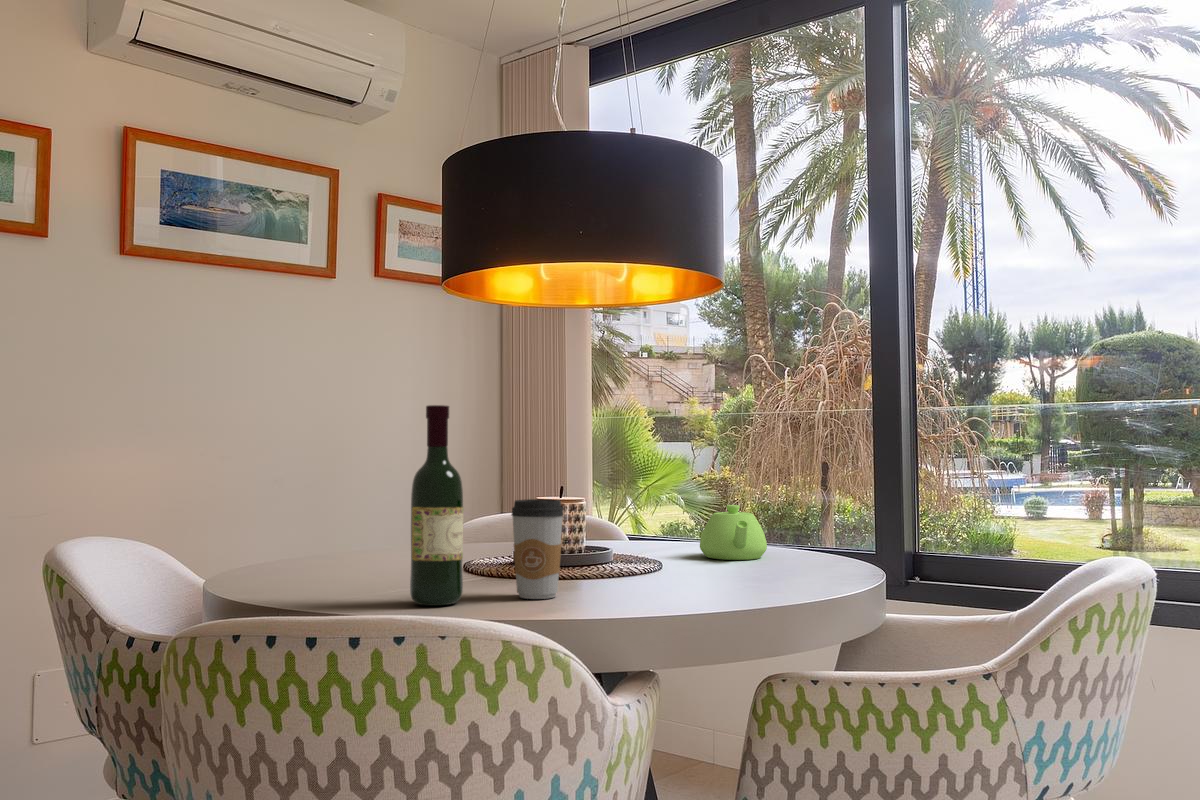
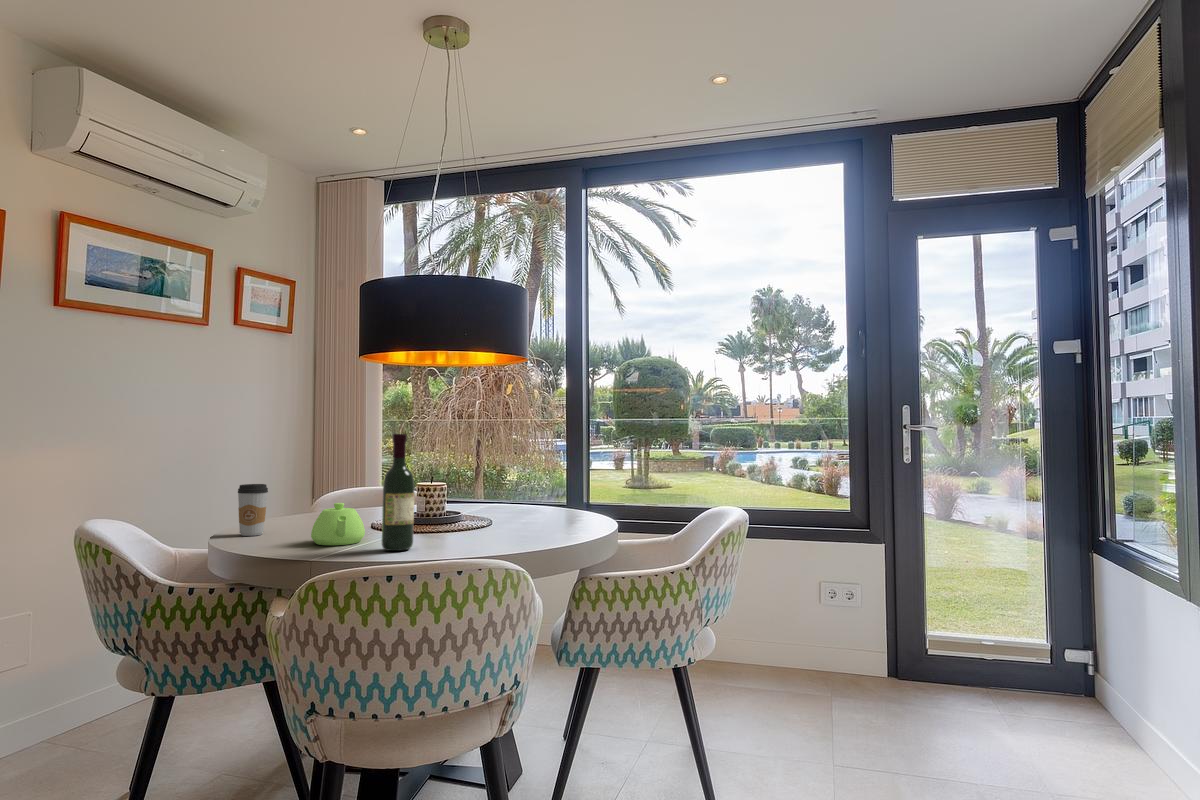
coffee cup: present [512,499,564,599] -> present [238,484,268,536]
teapot: present [700,505,767,560] -> present [311,503,365,545]

